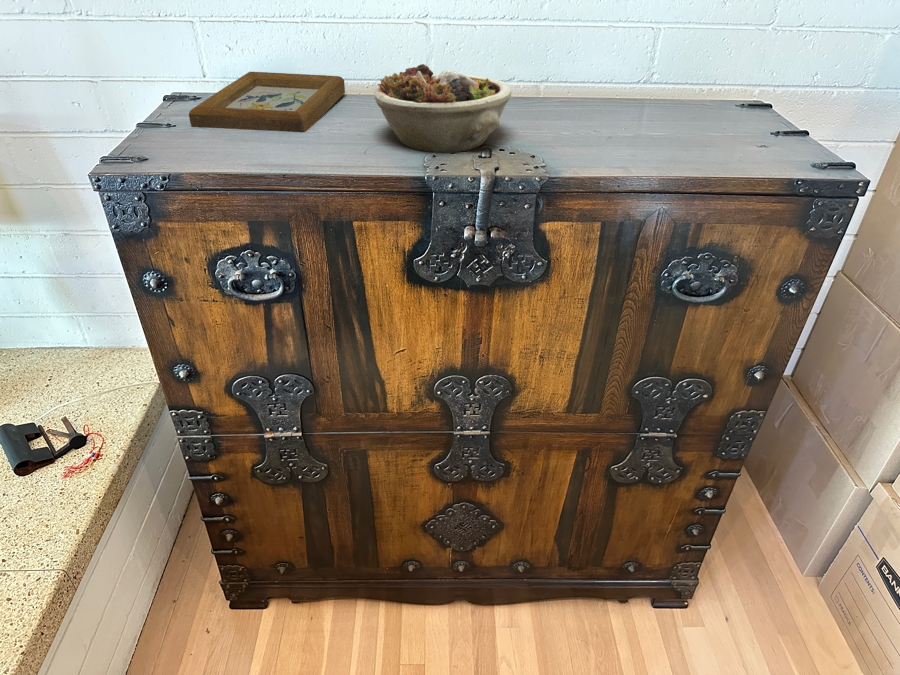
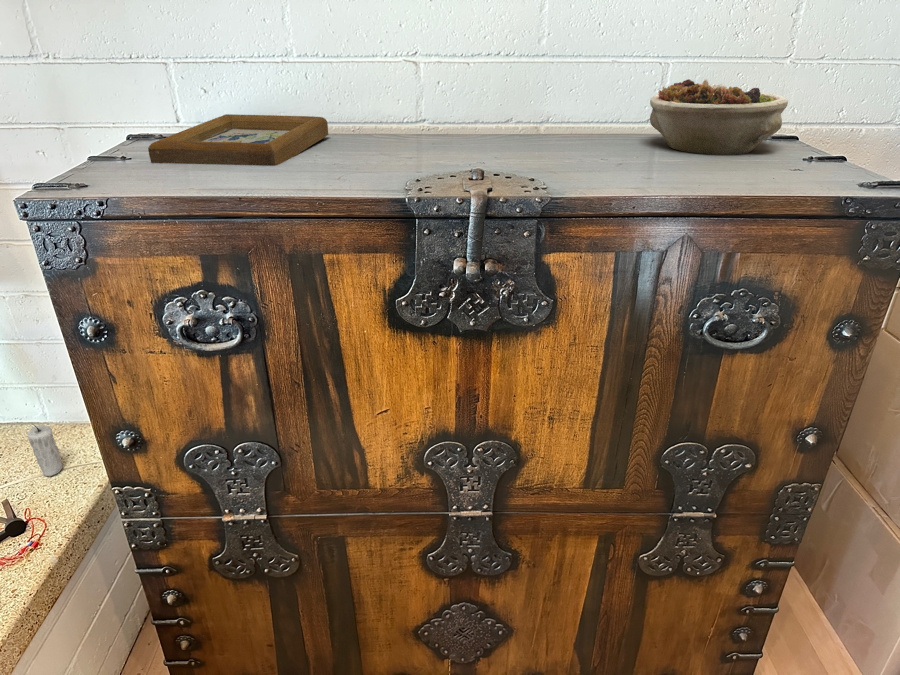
succulent planter: present [375,64,511,153] -> present [650,79,788,155]
candle: none [78,350,110,396] -> present [27,425,62,476]

